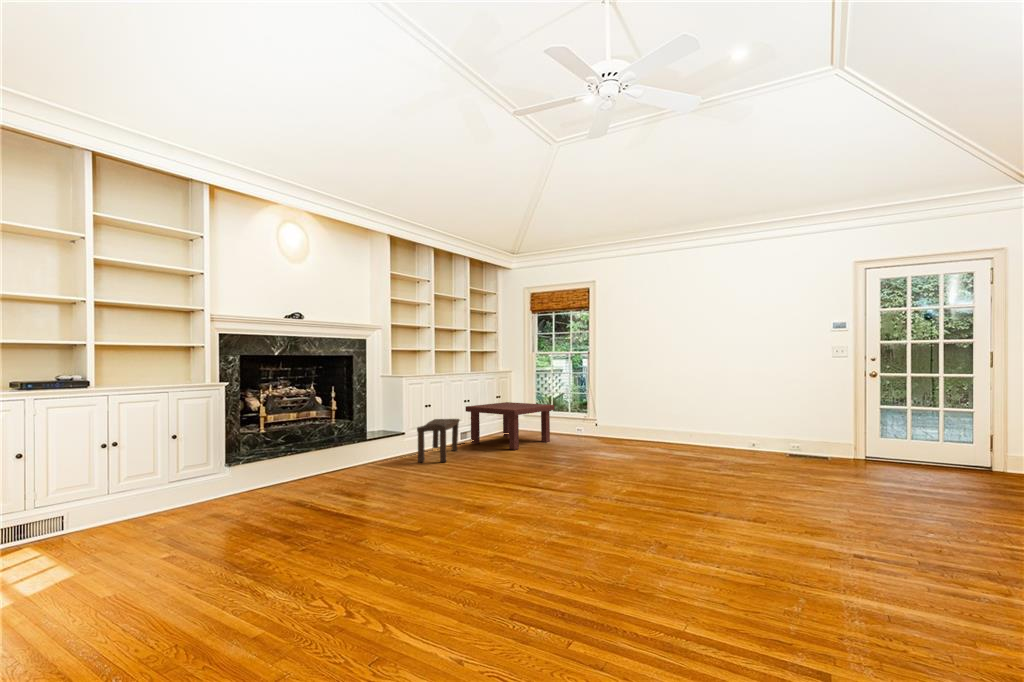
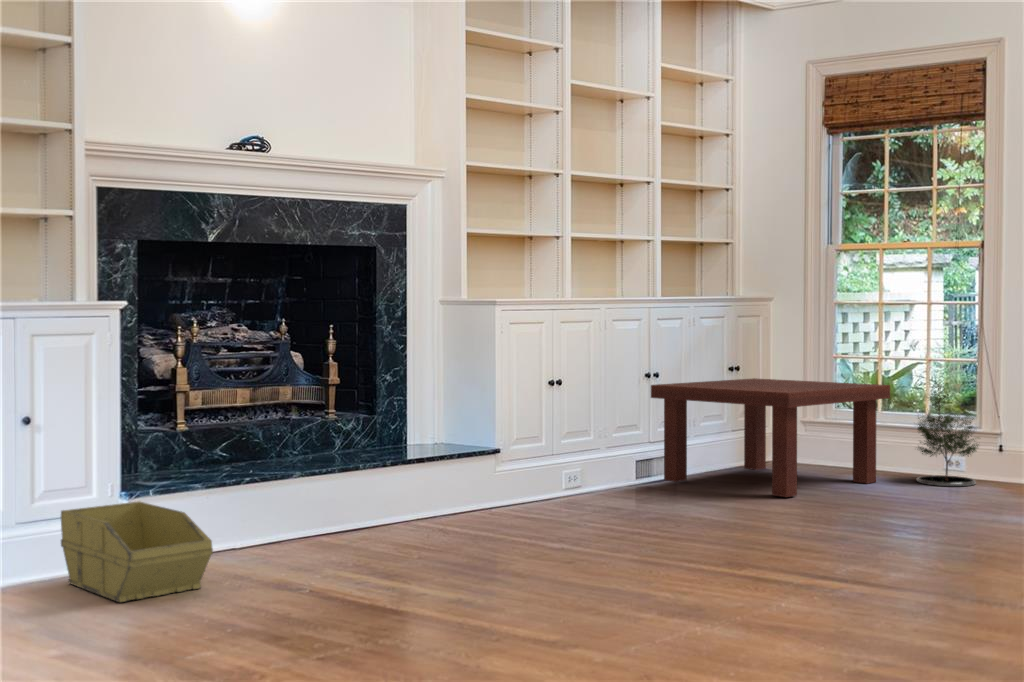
potted tree: none [563,403,587,443] -> present [917,386,978,486]
bench: present [417,419,459,462] -> none [543,413,641,517]
storage bin: none [190,468,258,517] -> present [61,502,213,602]

